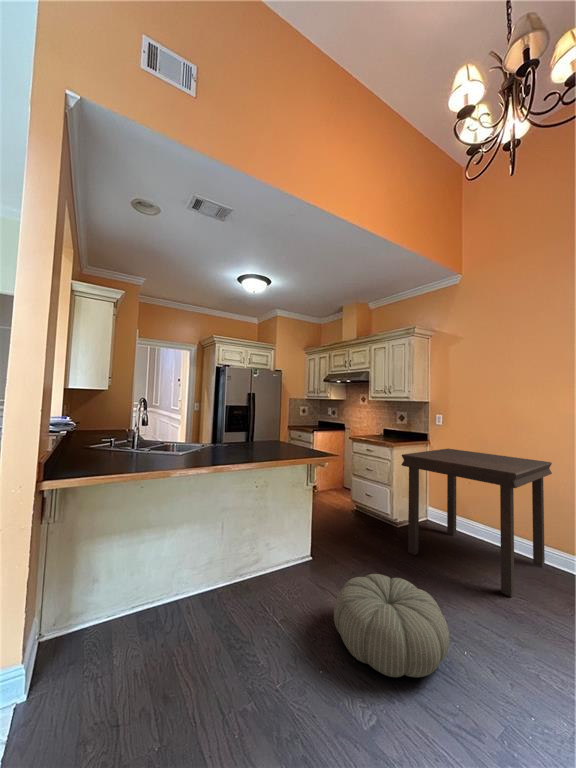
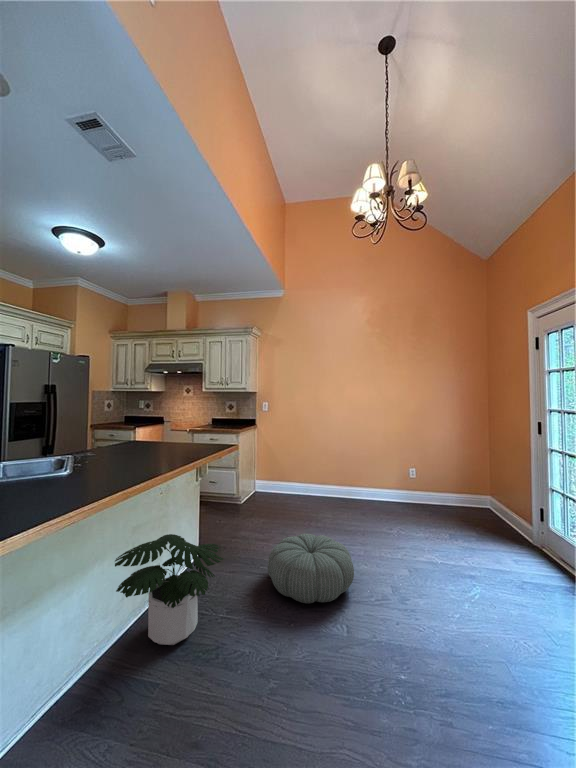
dining table: present [402,449,552,597] -> none [261,430,346,524]
potted plant: none [185,523,287,620] -> present [115,534,223,645]

